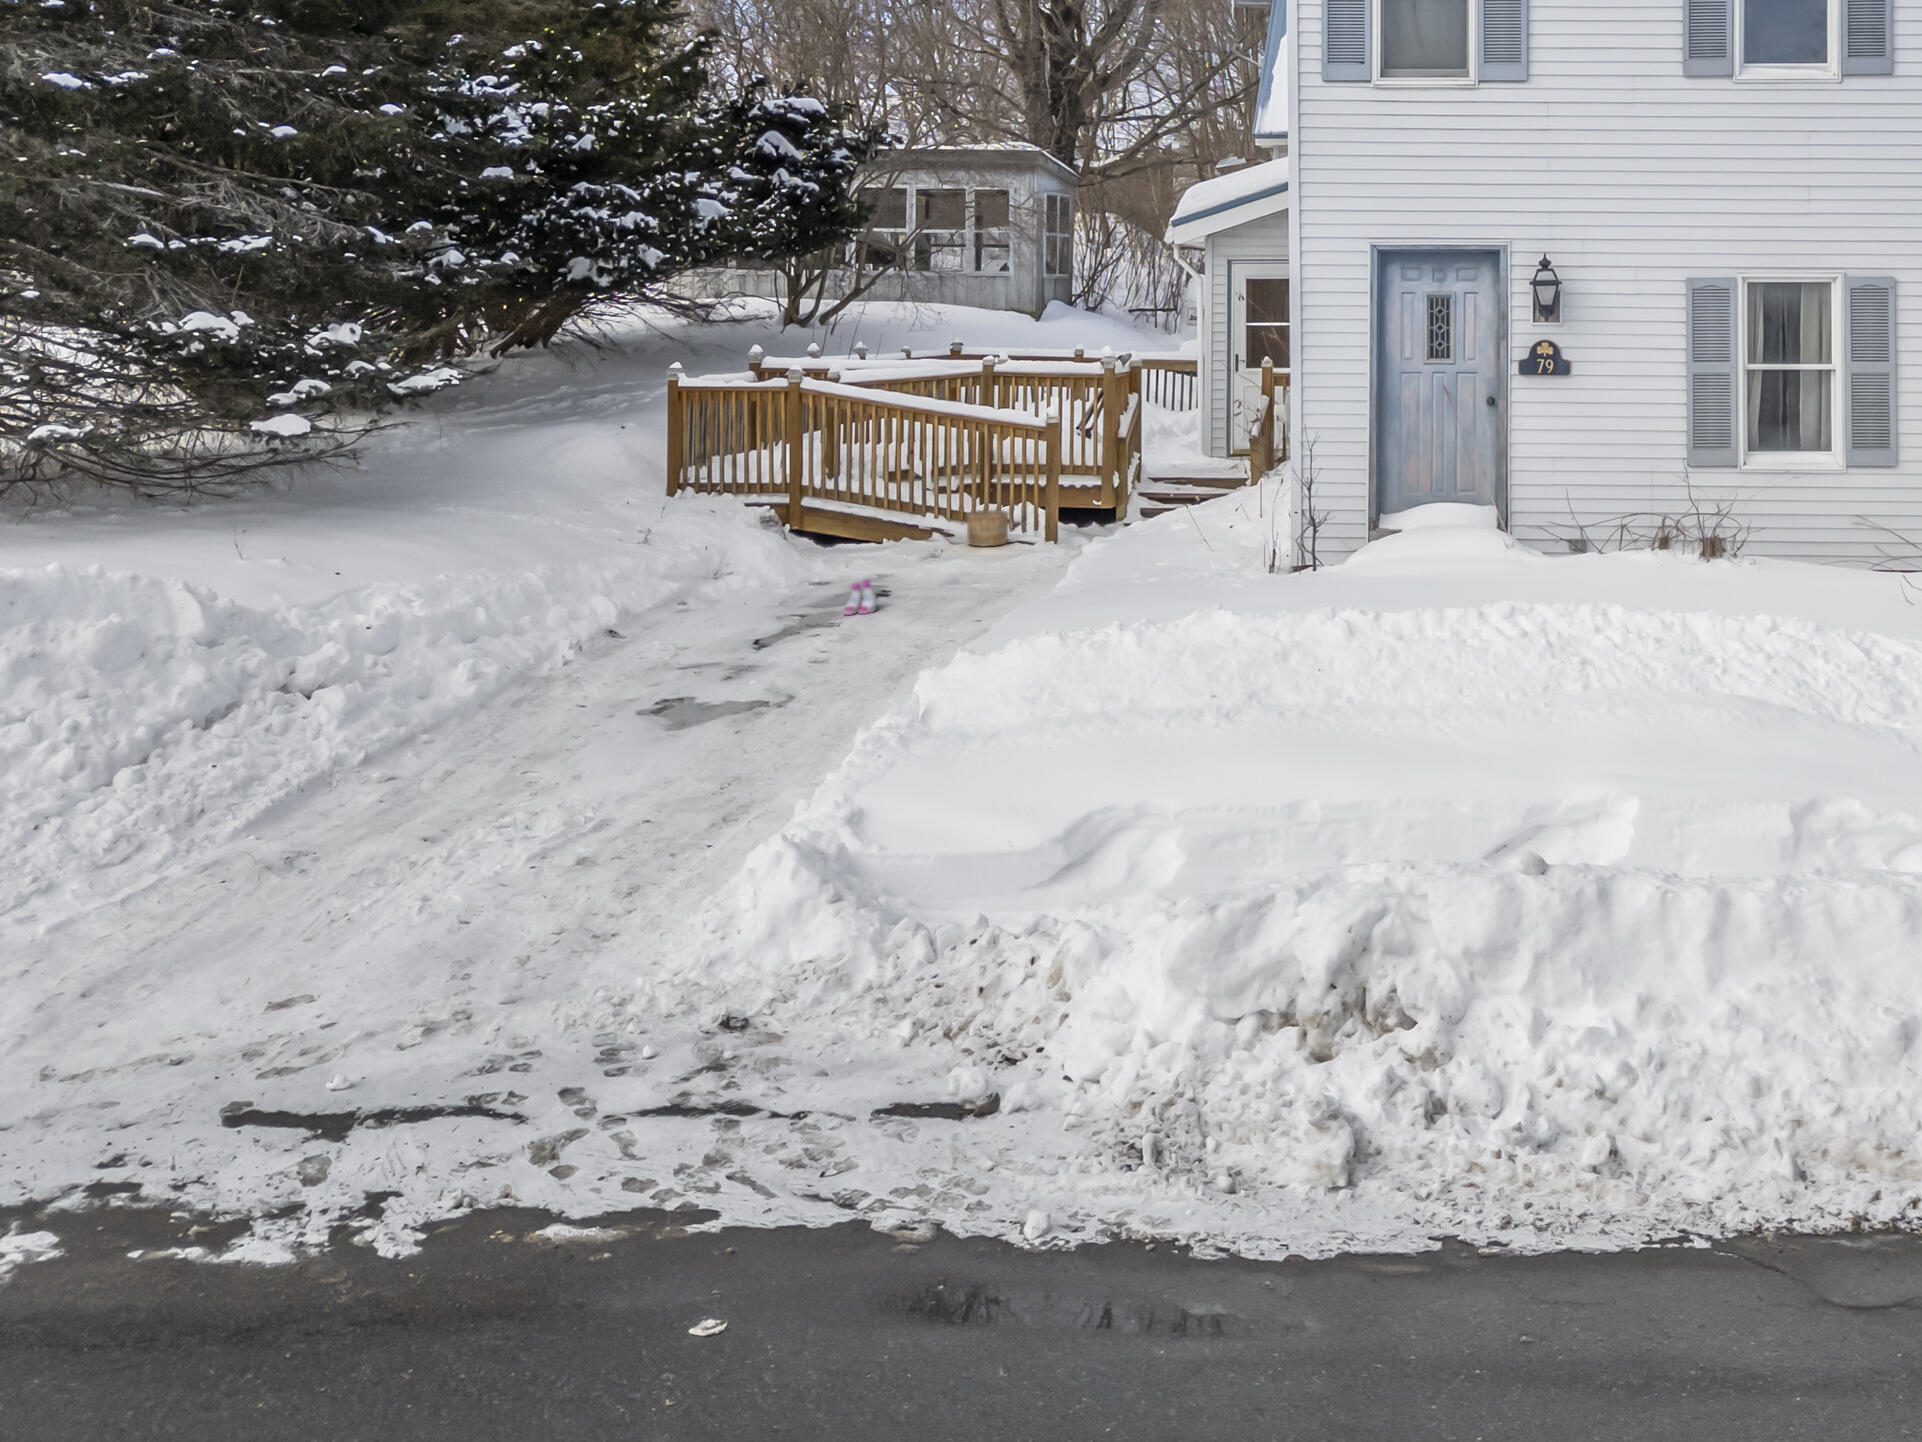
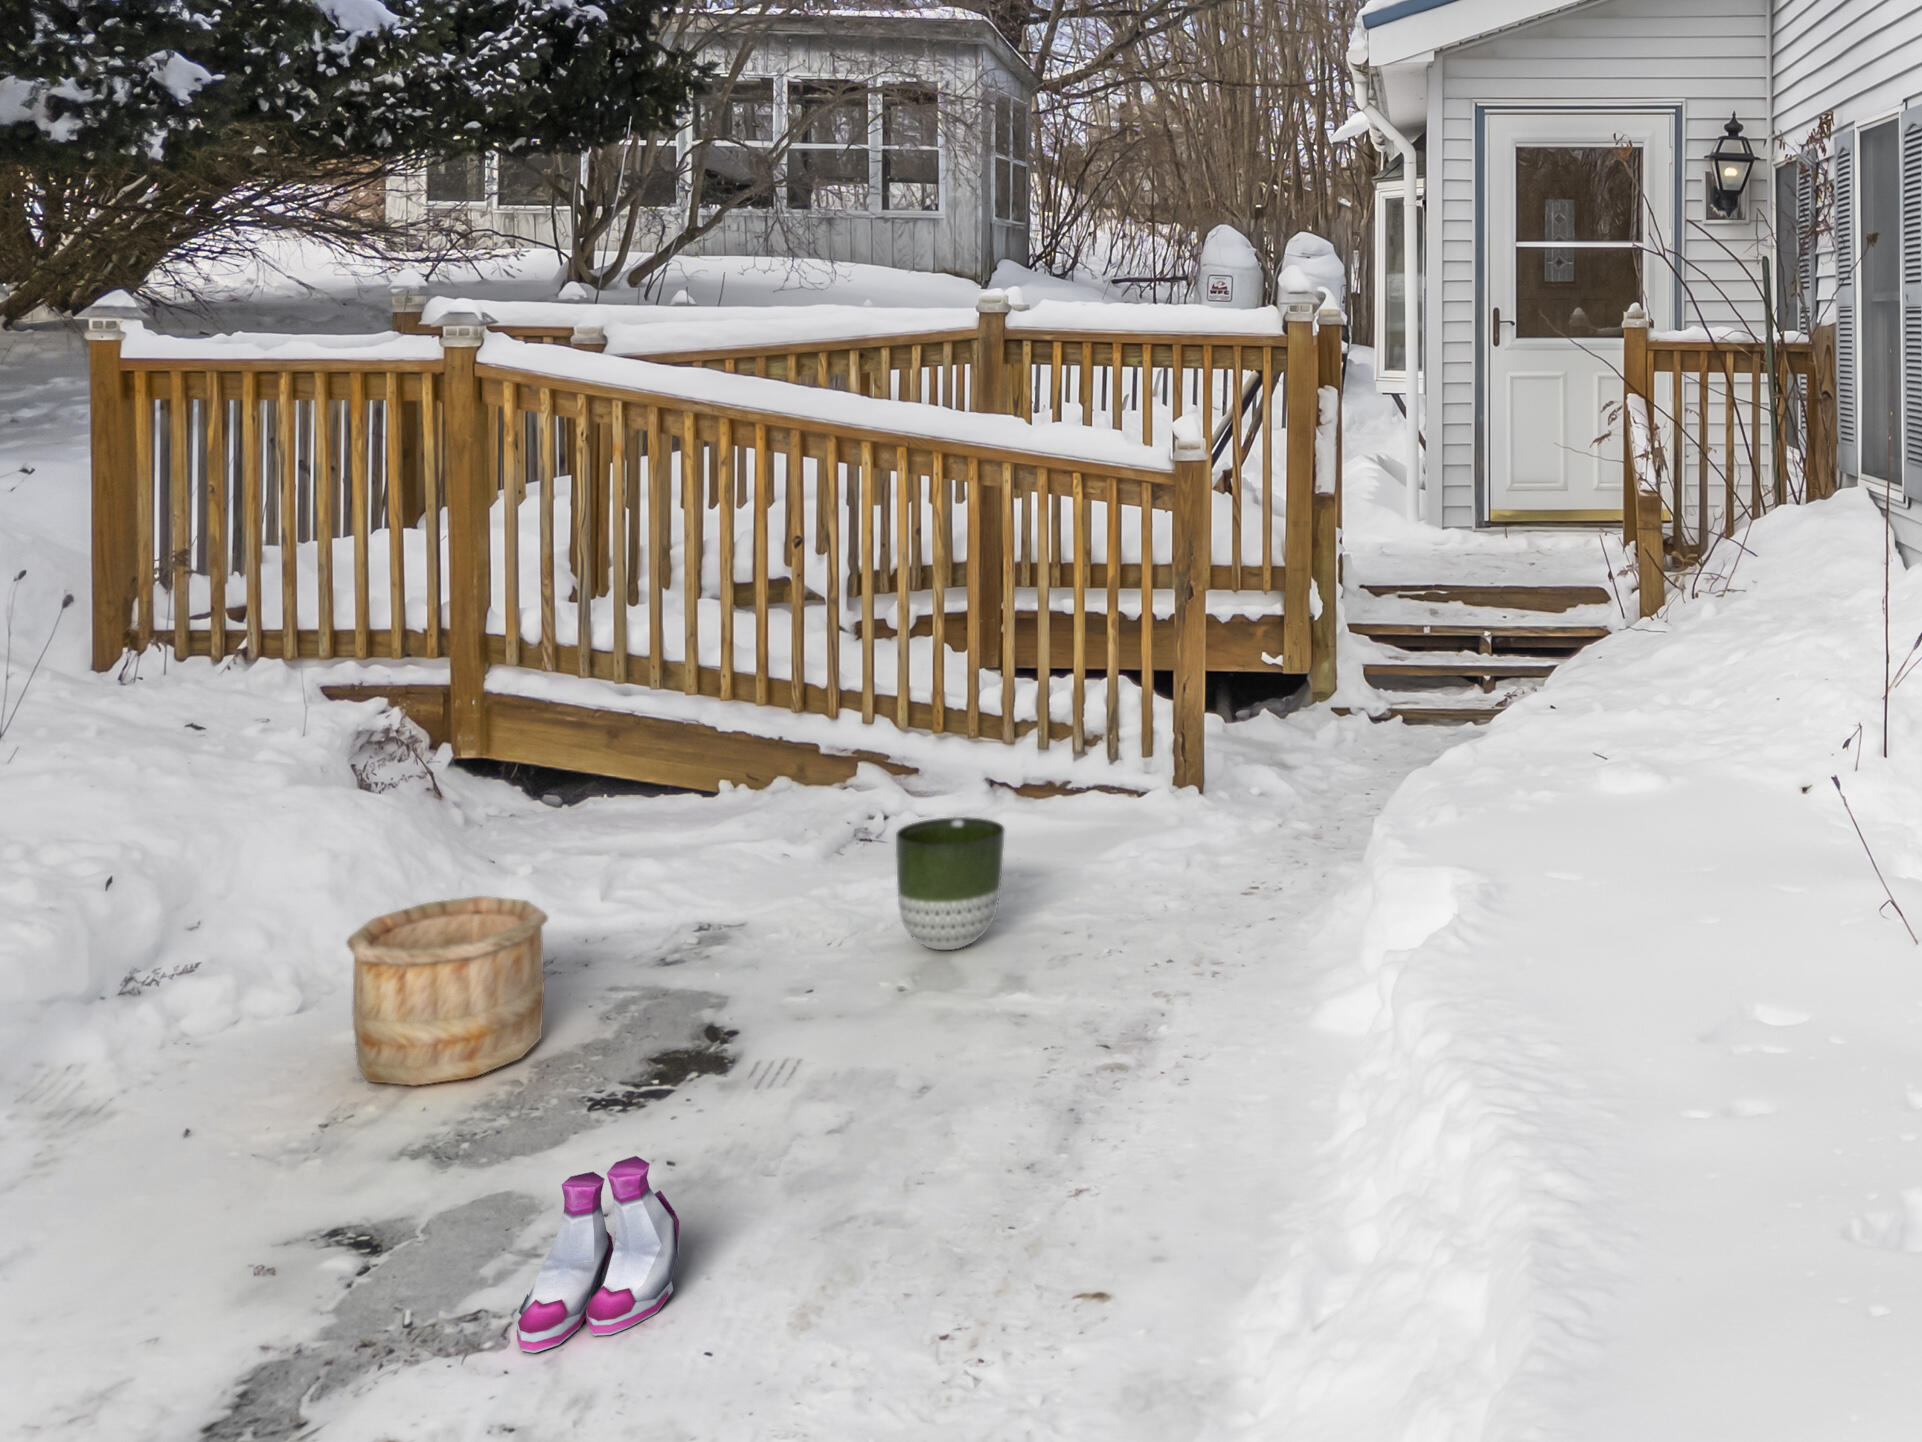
wooden bucket: present [967,510,1008,546] -> present [347,896,548,1086]
planter: none [937,534,971,572] -> present [896,817,1005,950]

